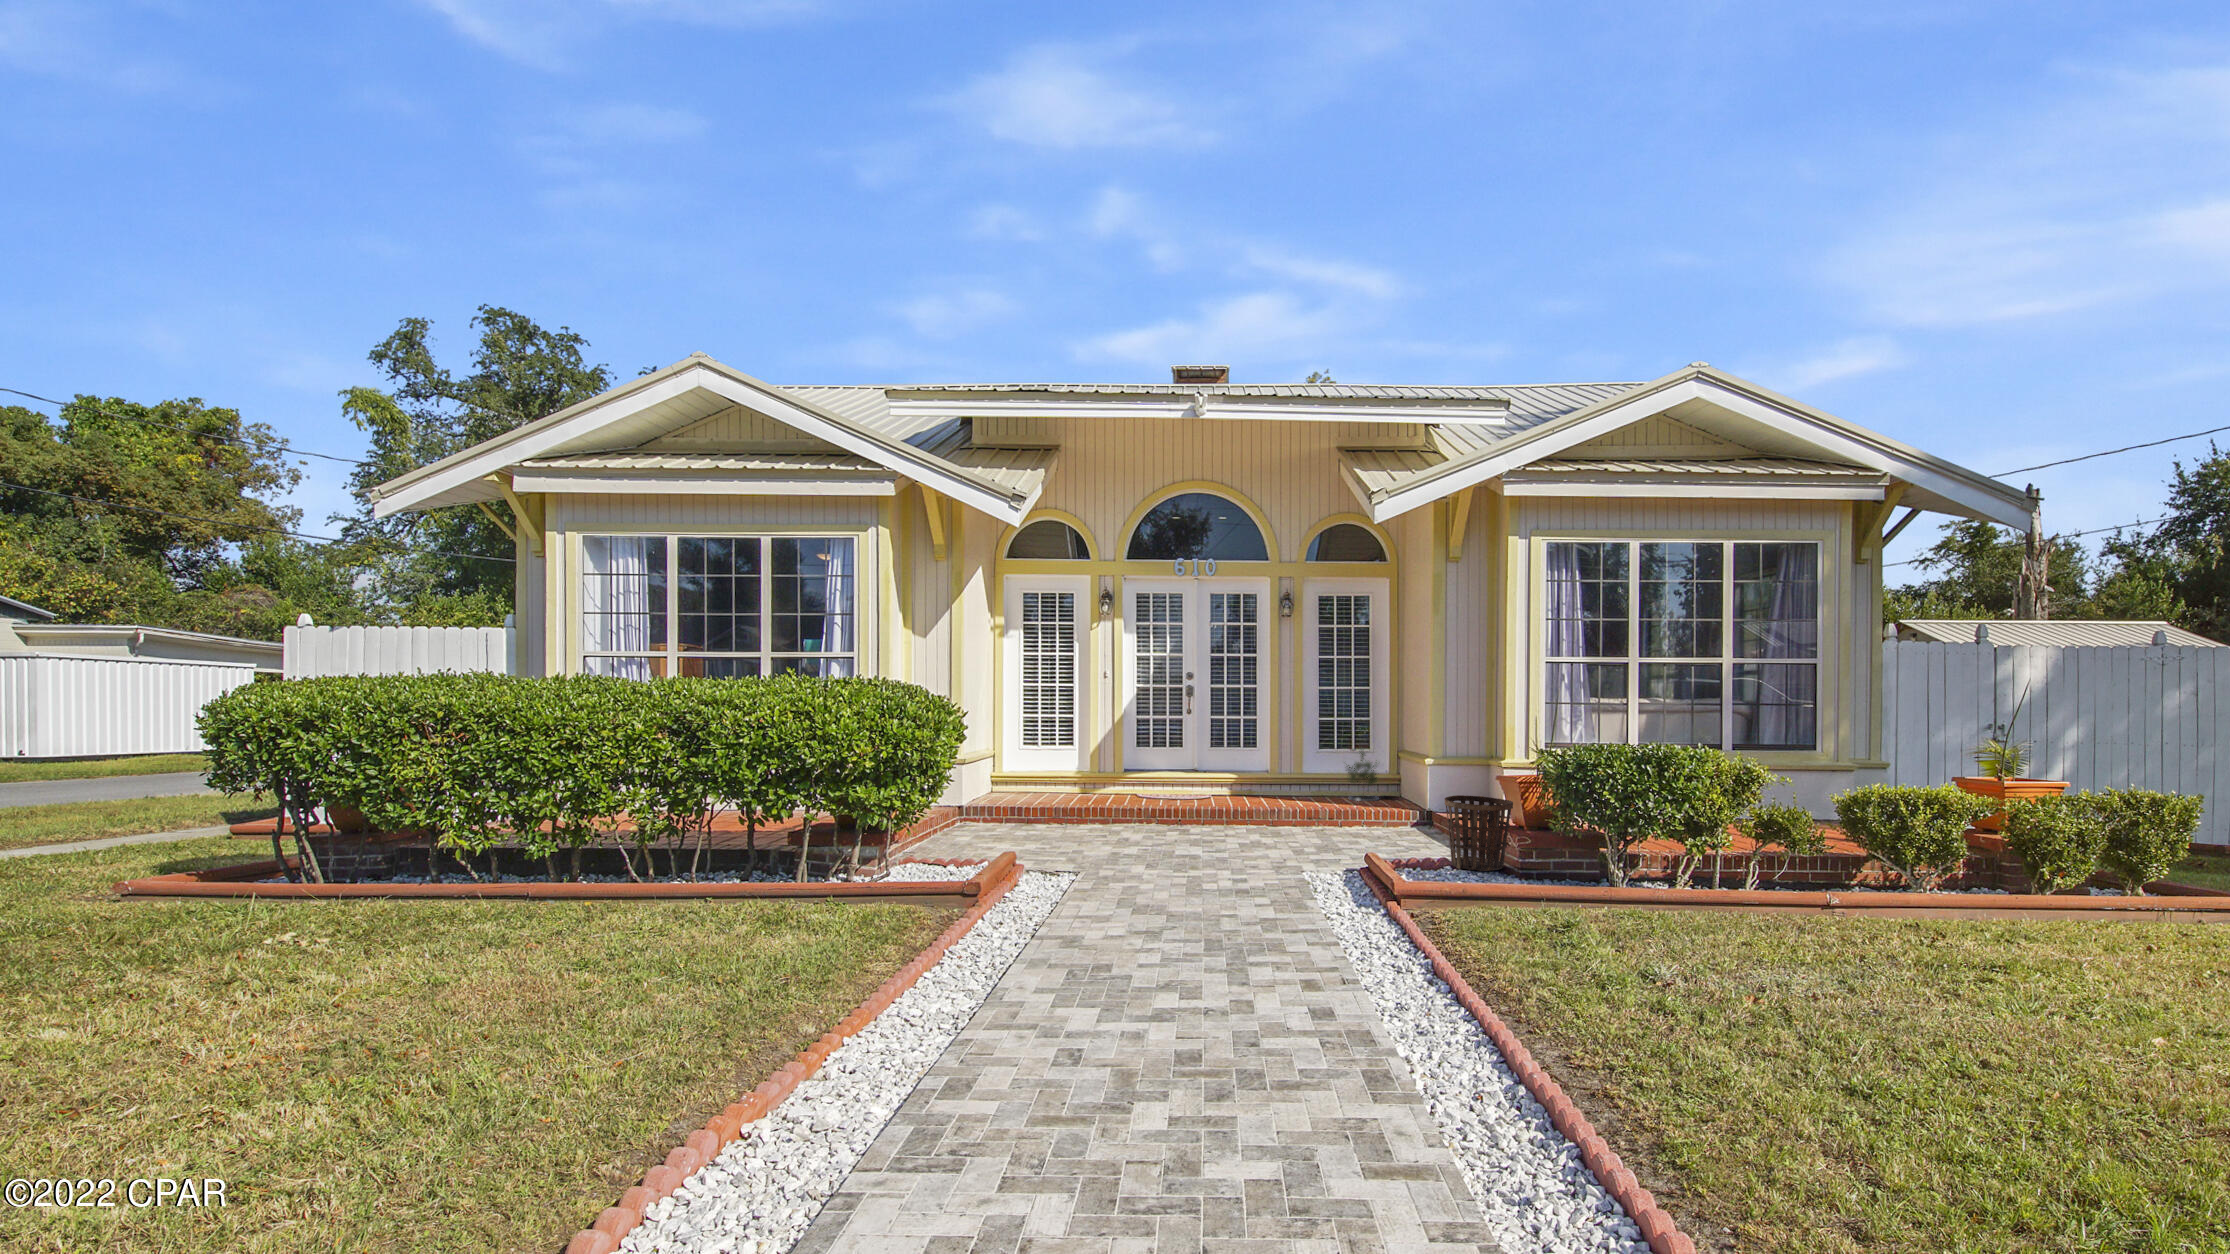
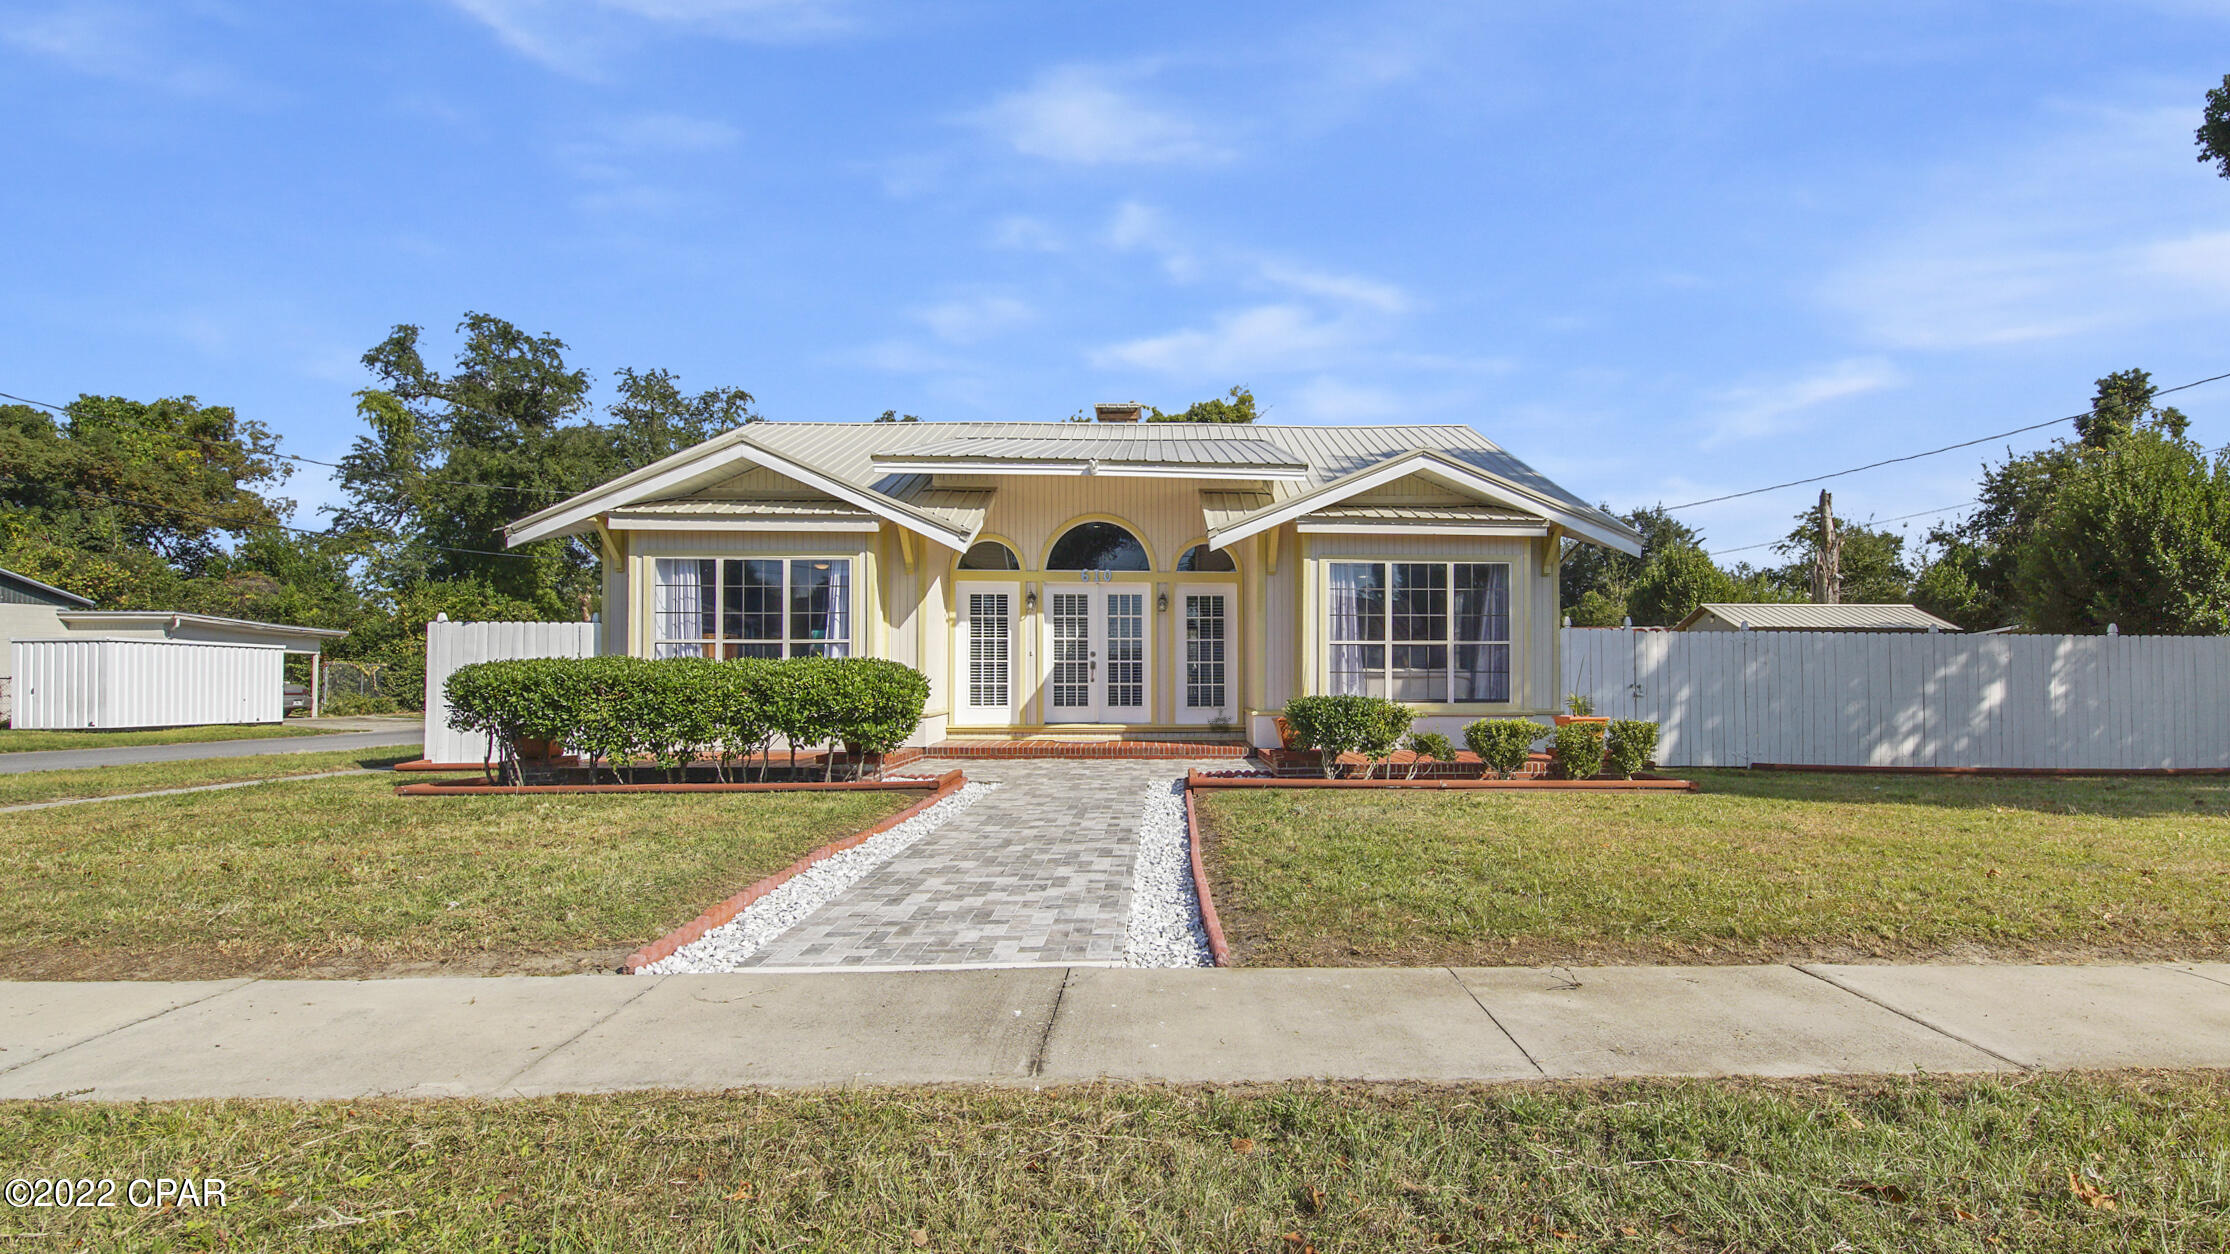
basket: present [1445,795,1513,871] -> none [1239,732,1282,778]

